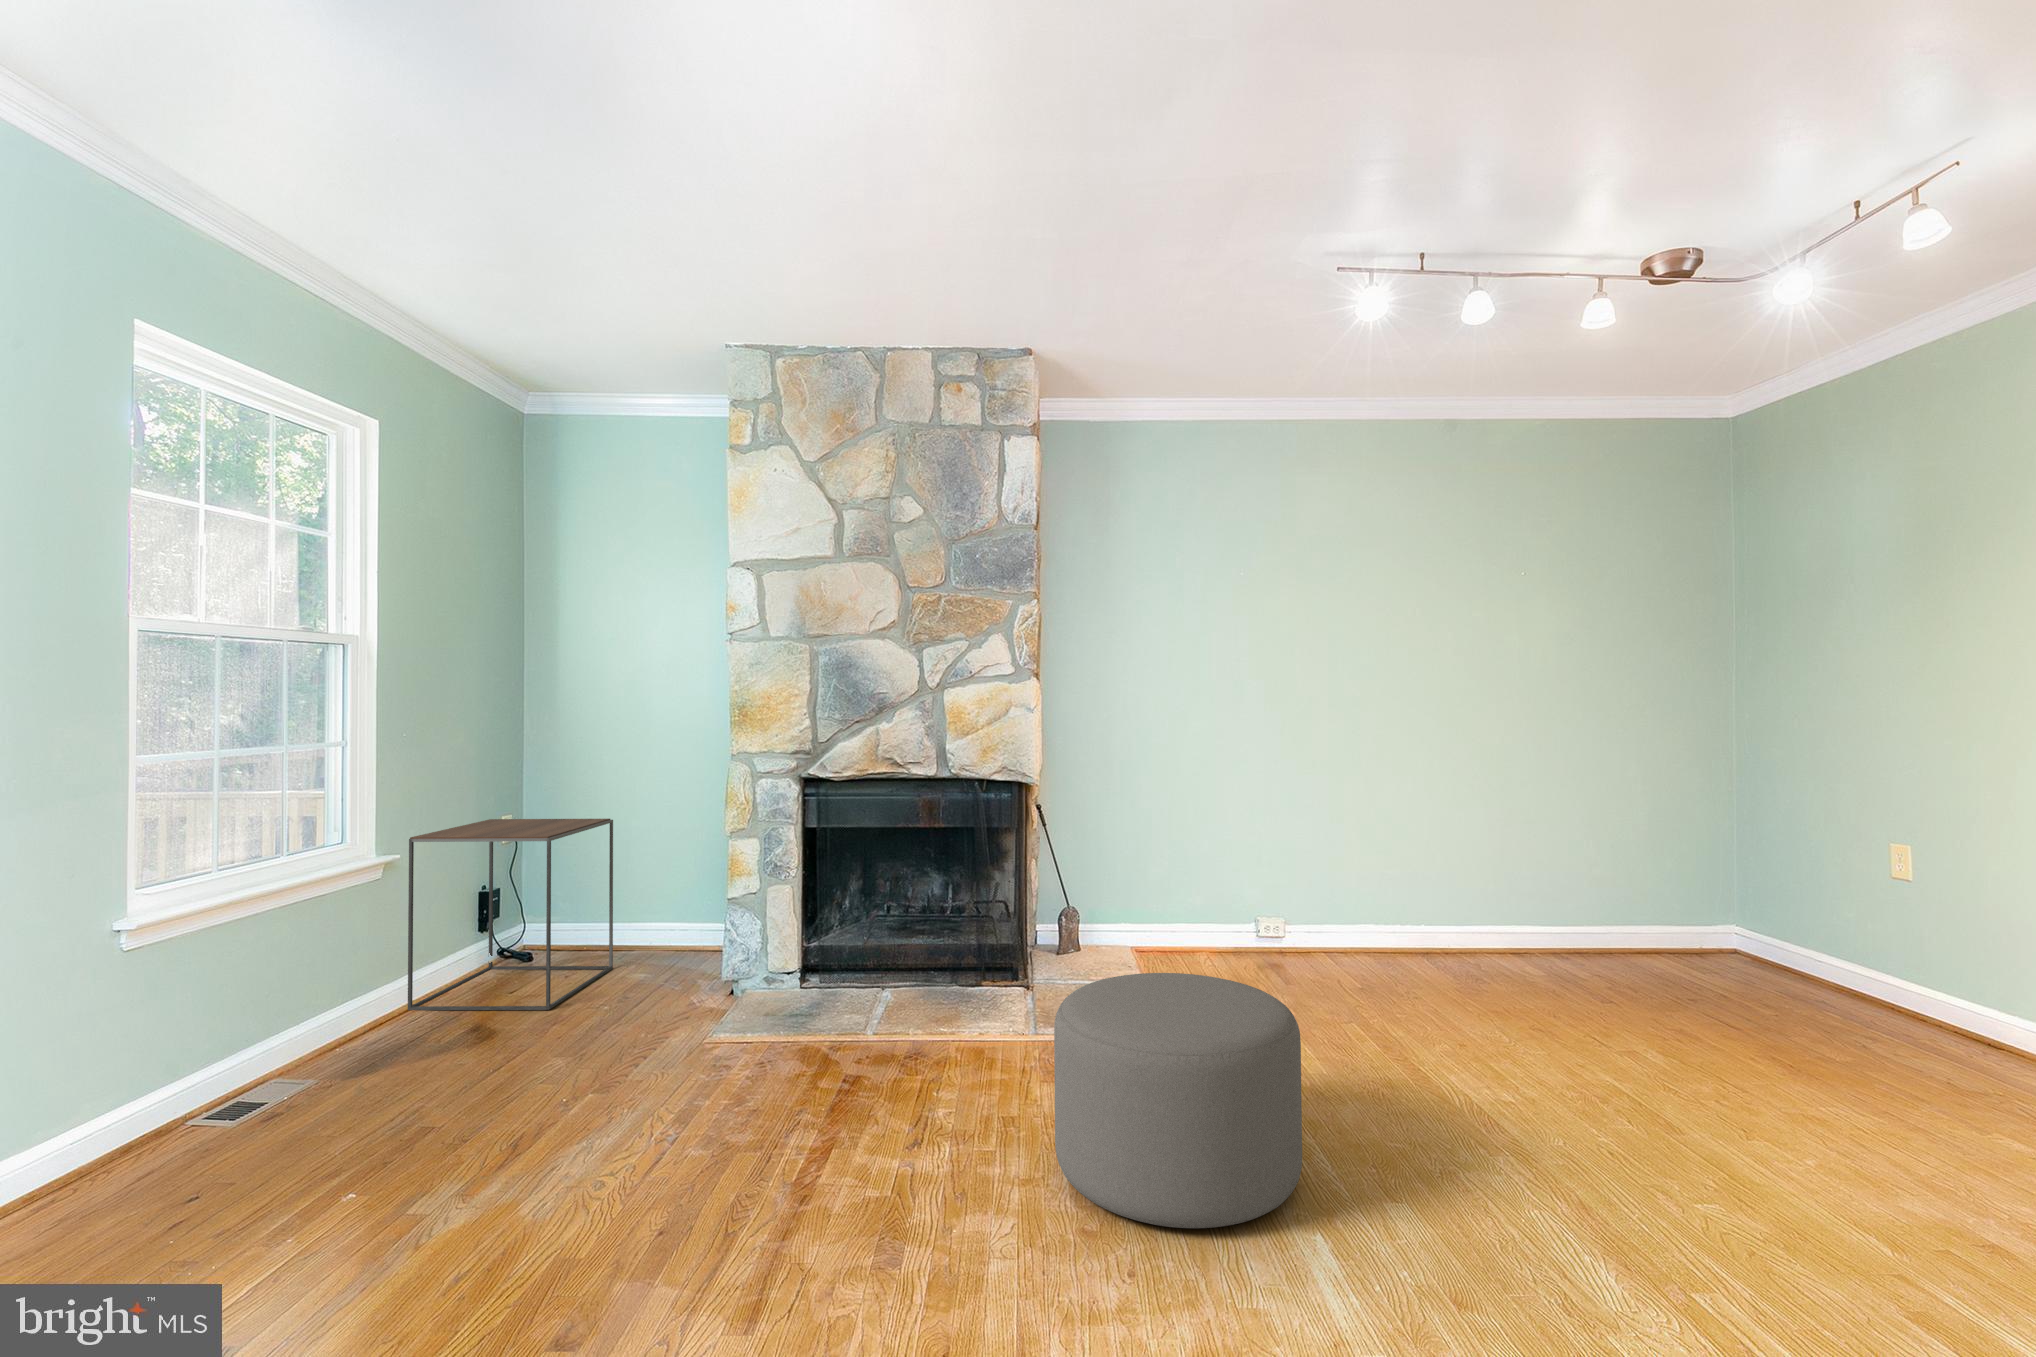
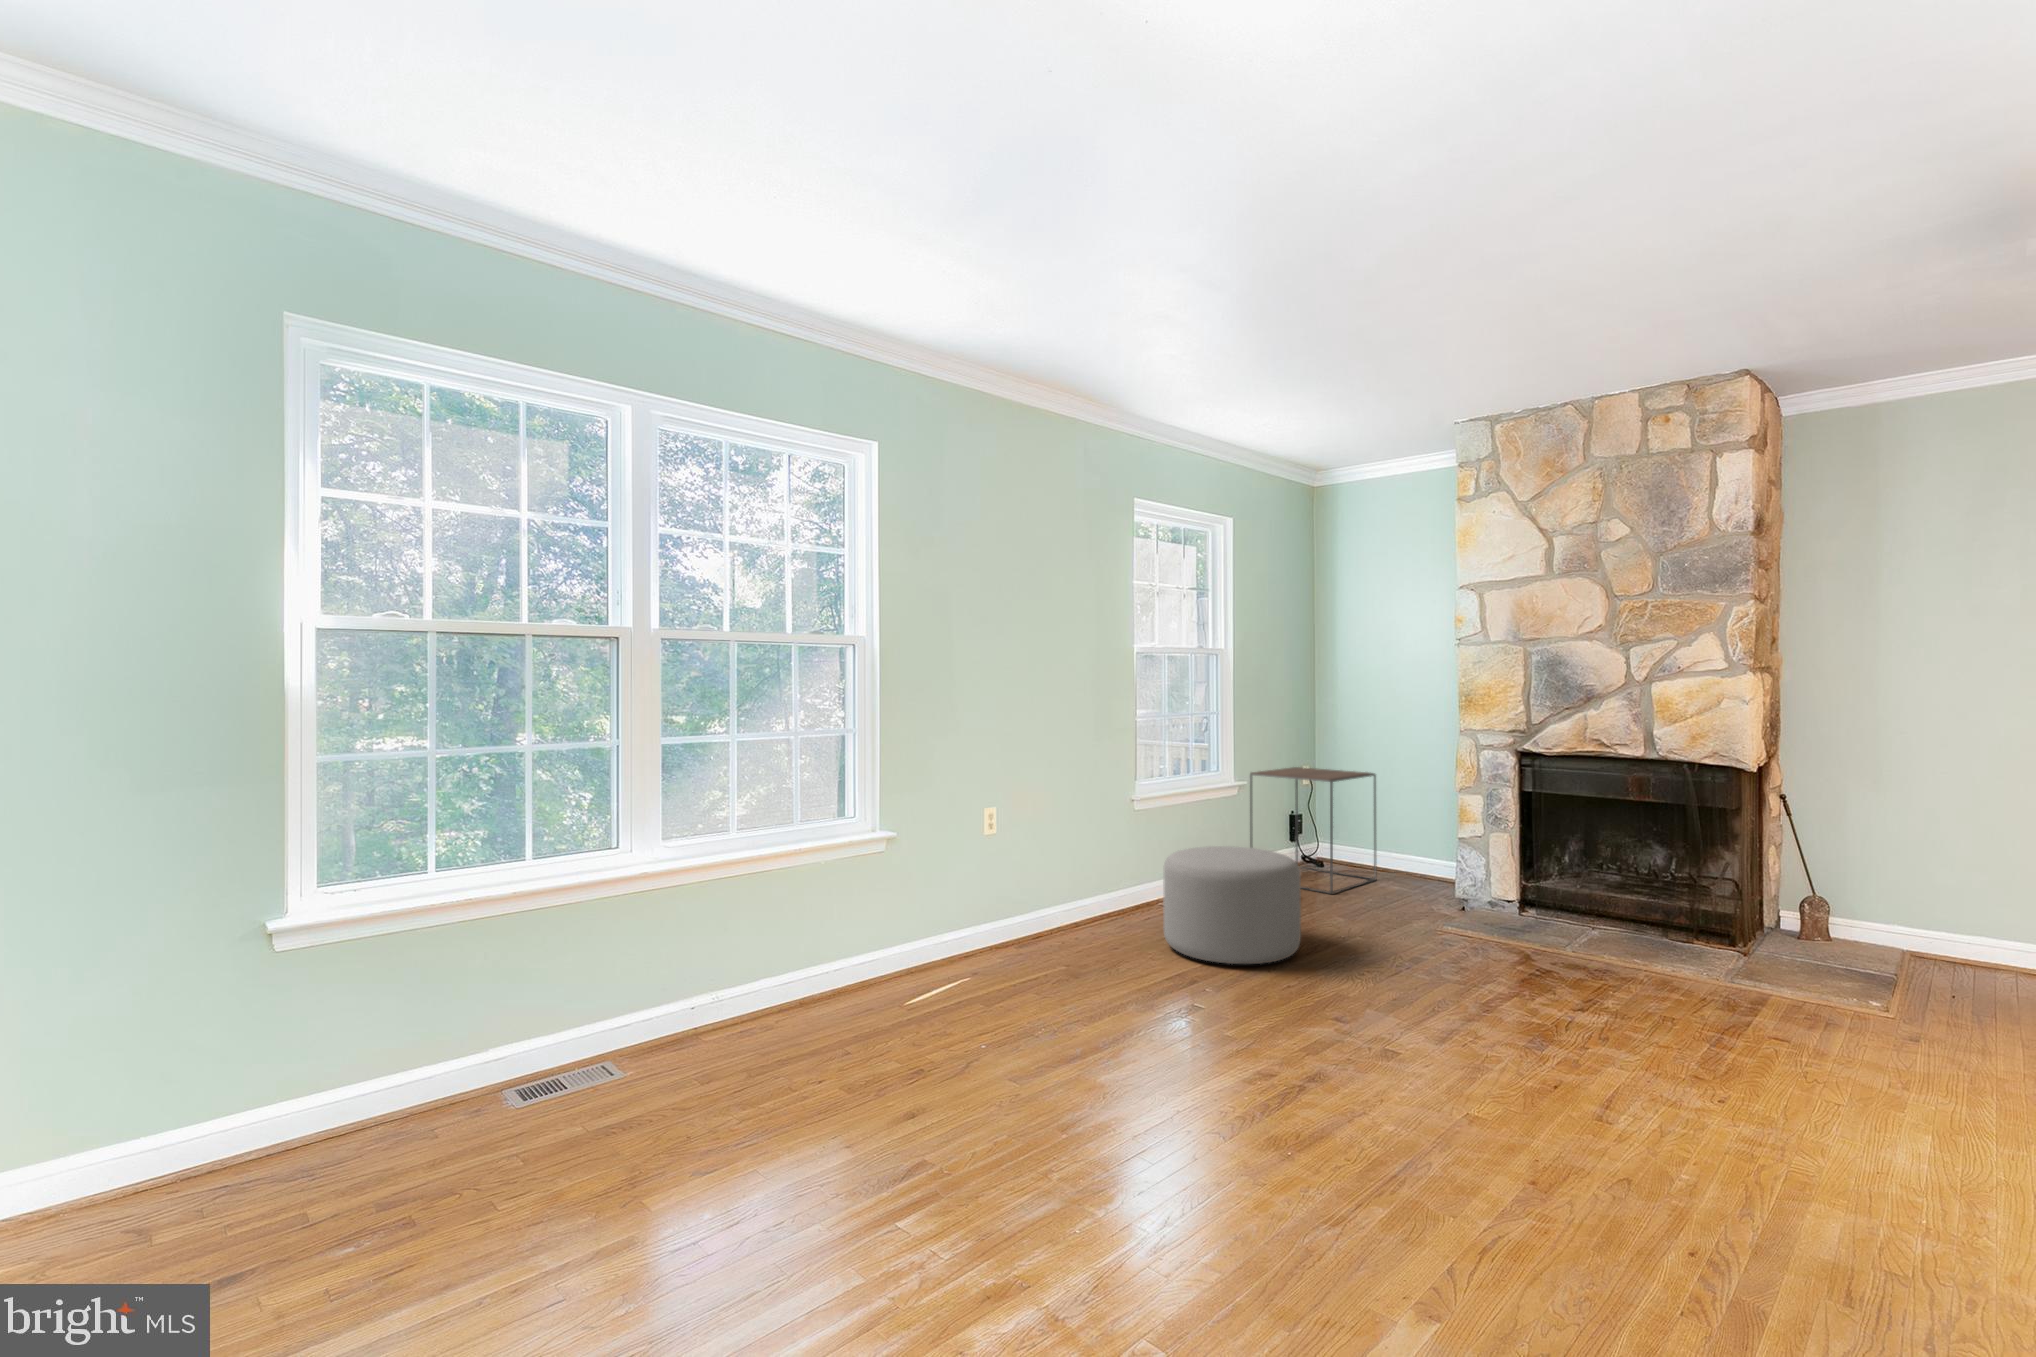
ottoman: present [1054,973,1302,1228] -> present [1163,846,1301,964]

